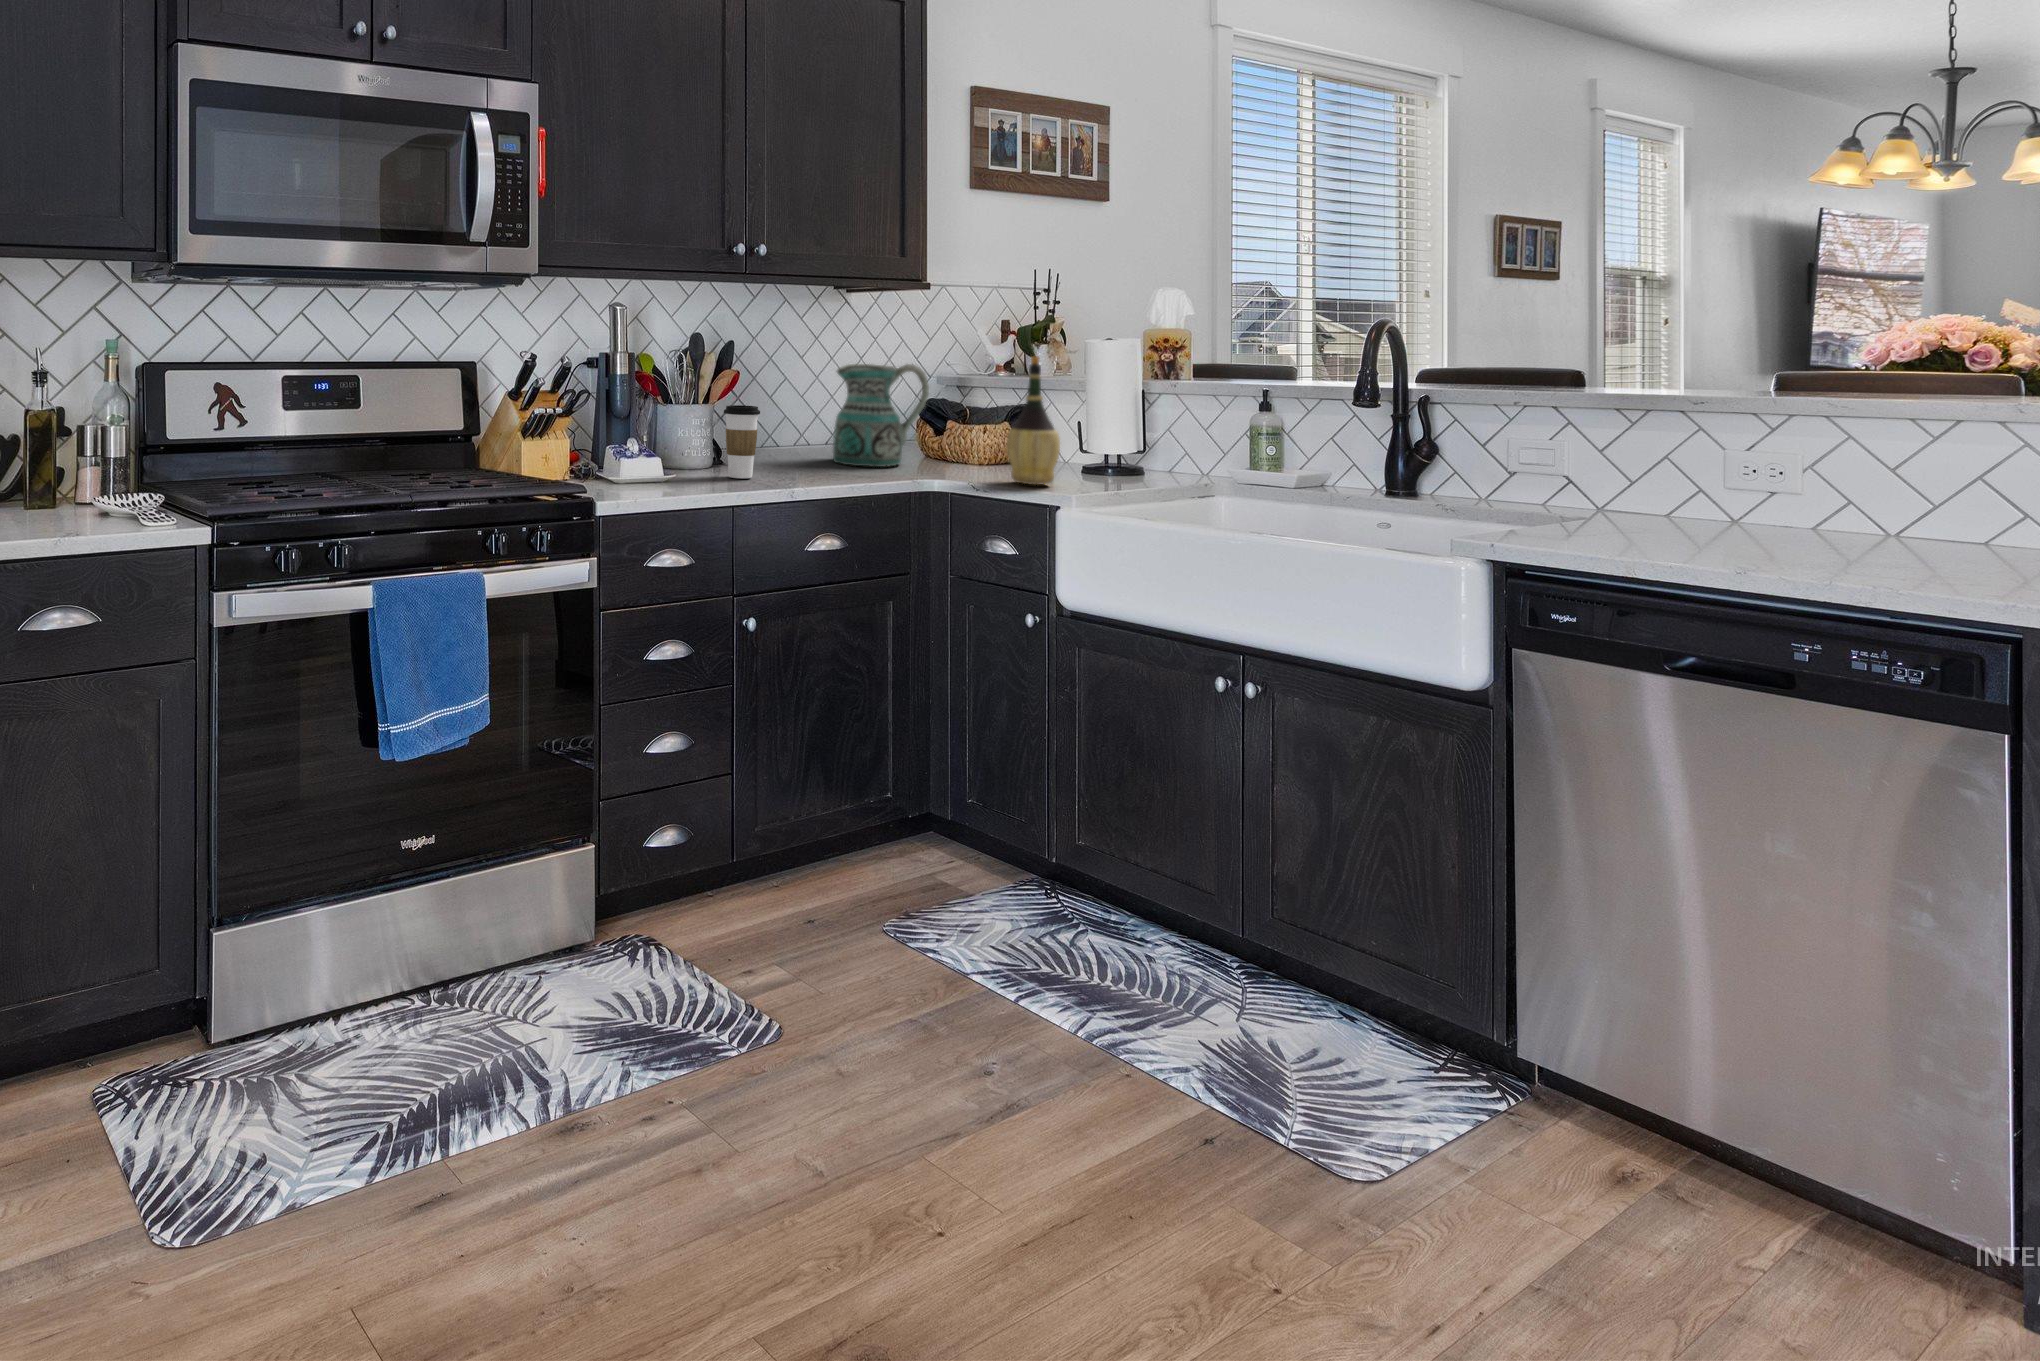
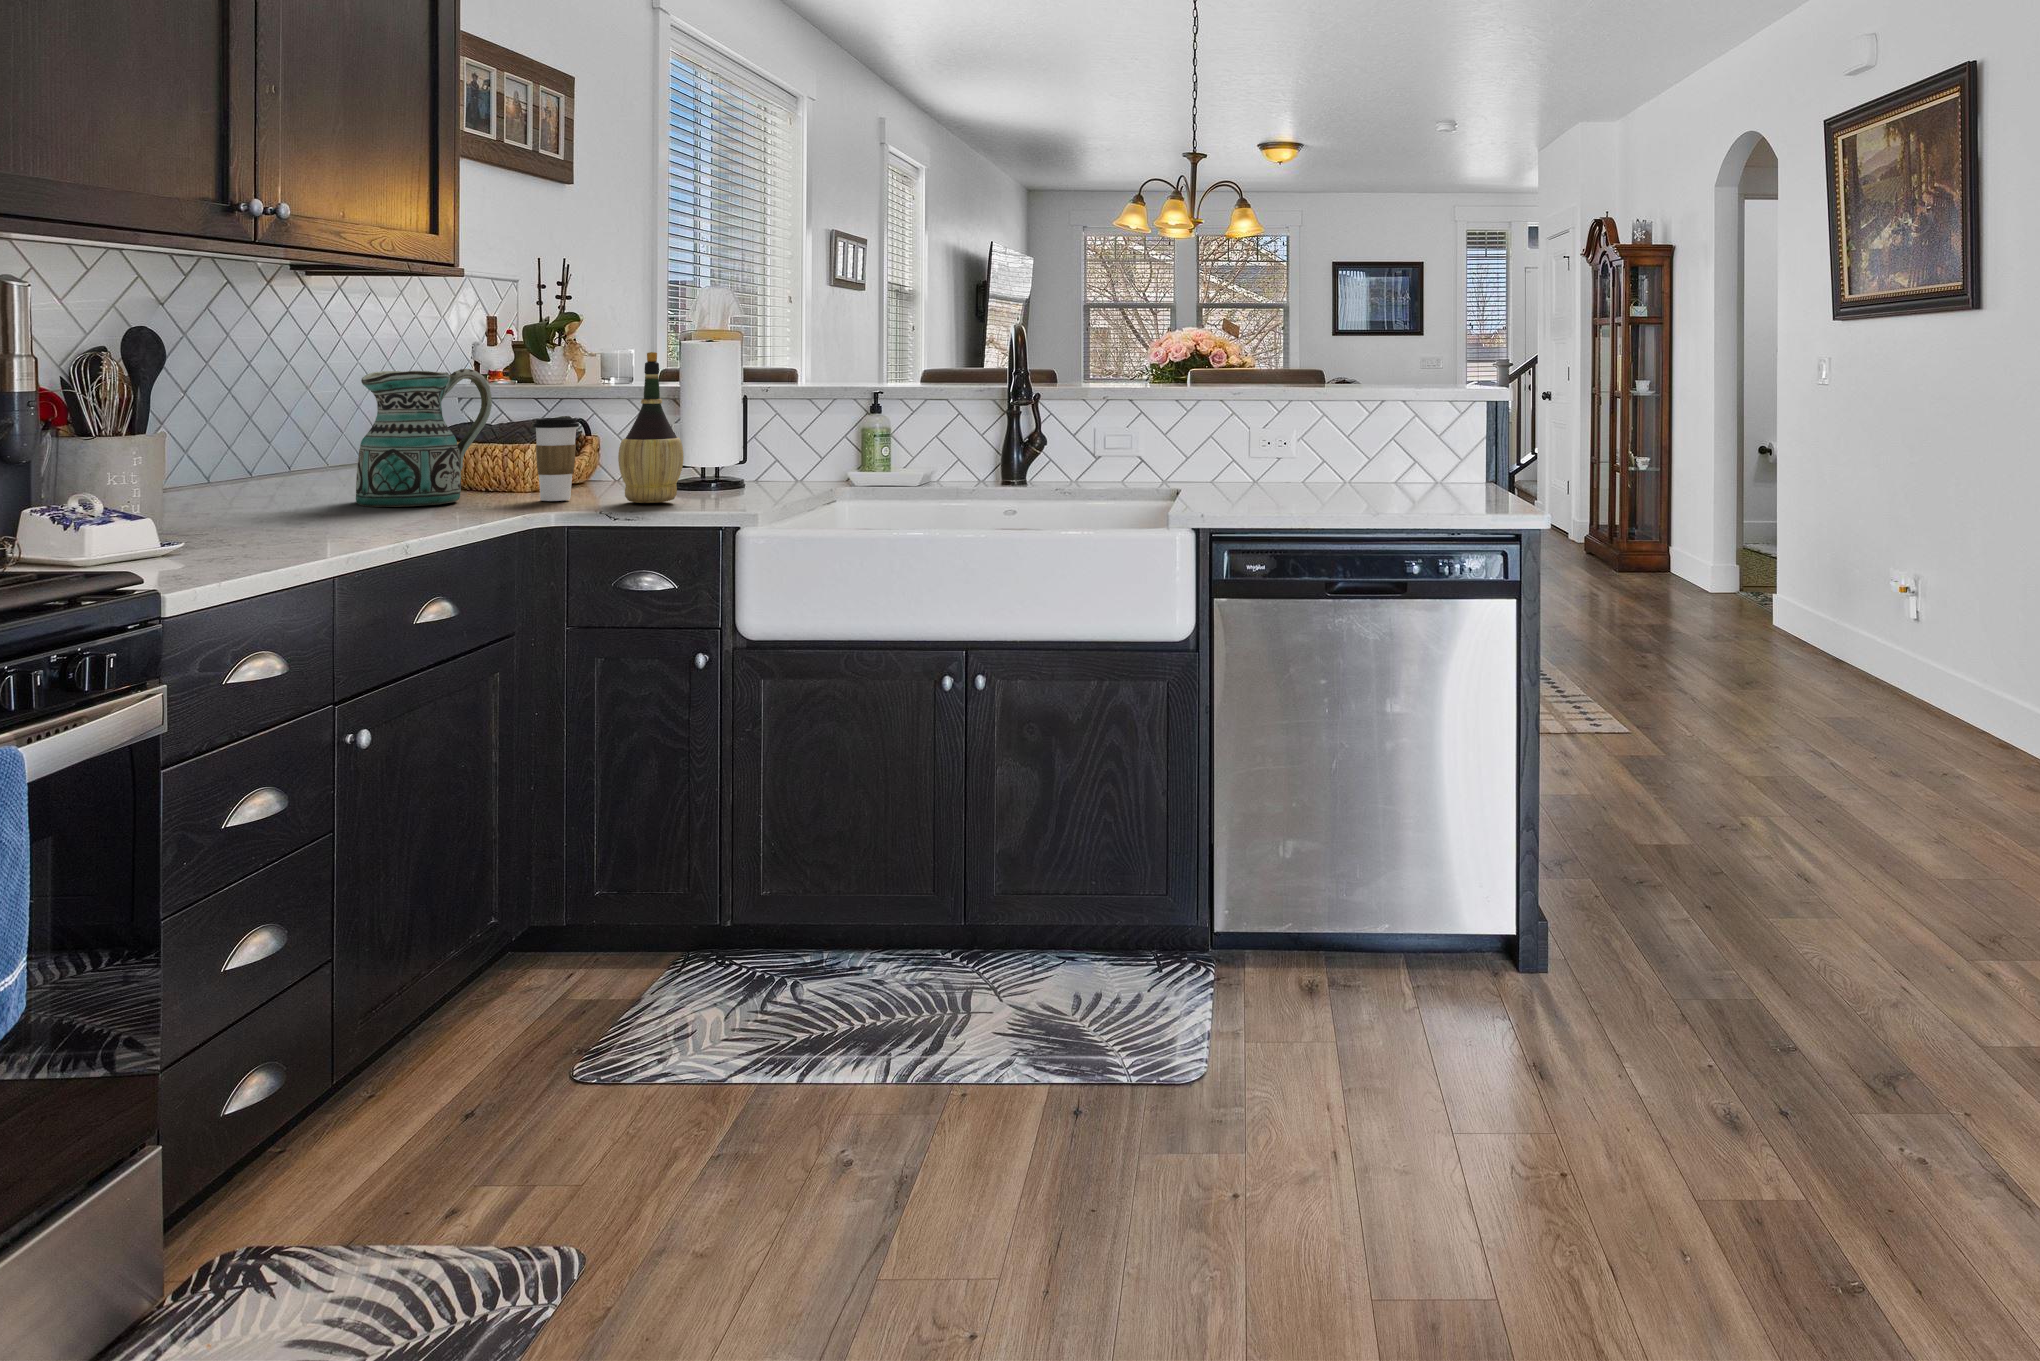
coffee cup: present [724,405,760,478] -> present [533,418,579,501]

